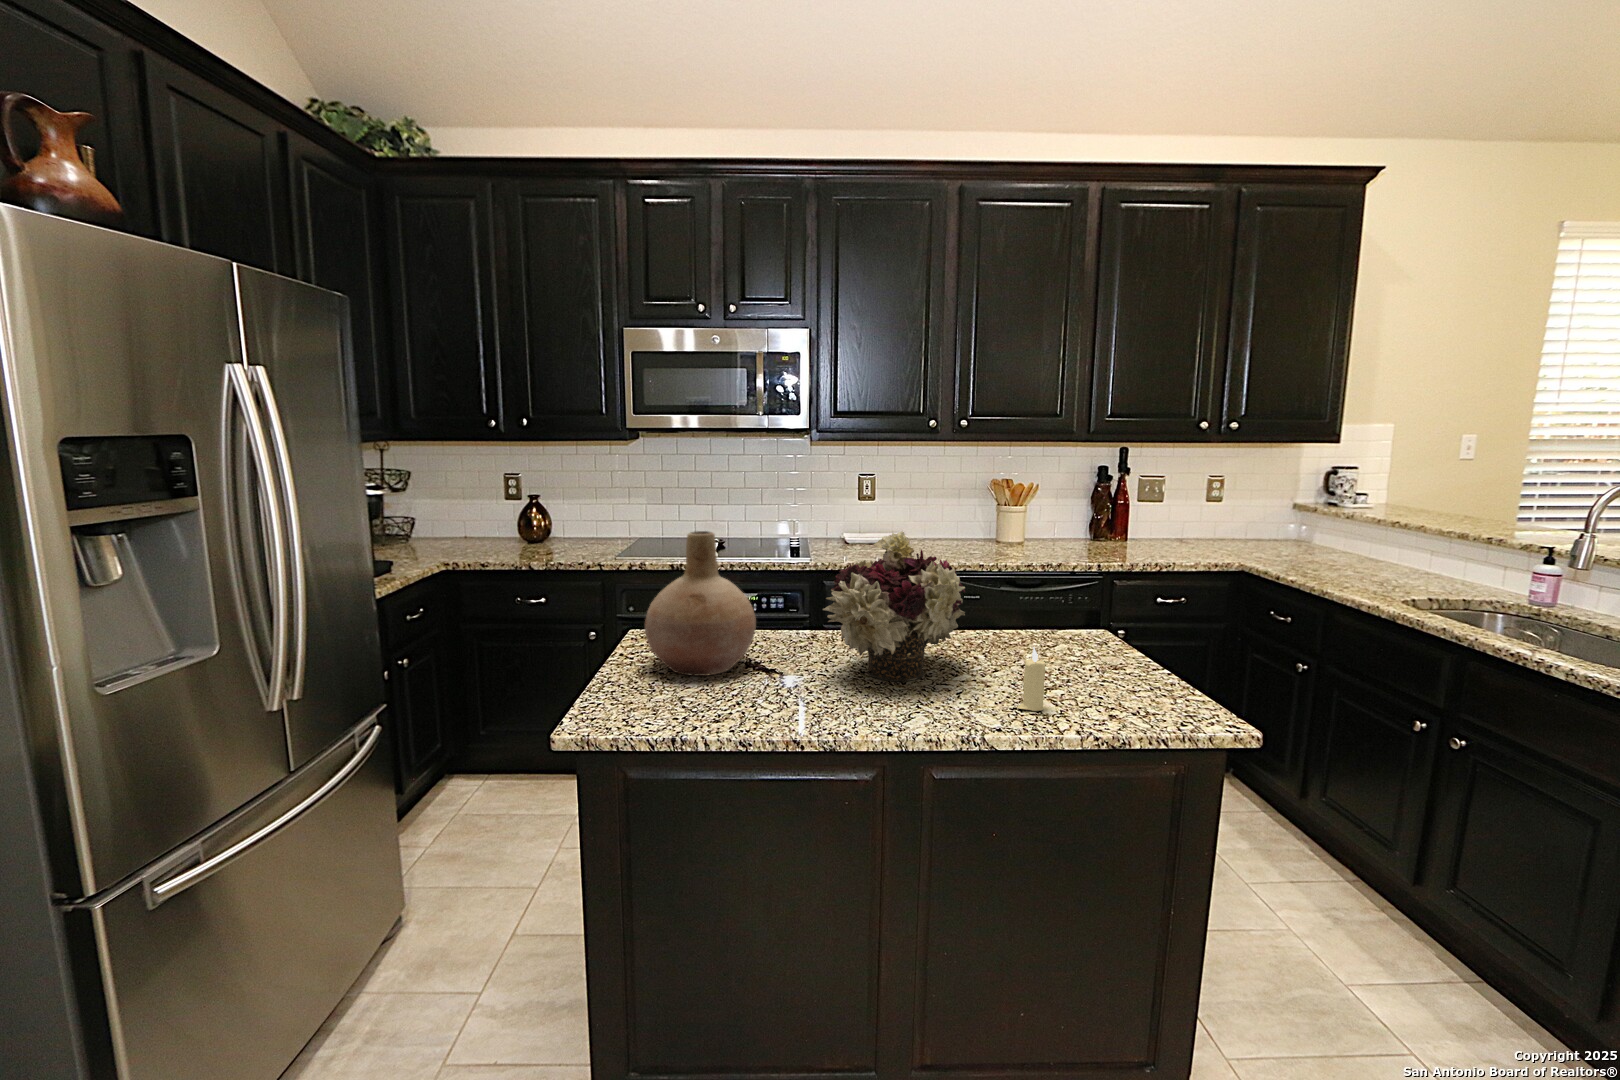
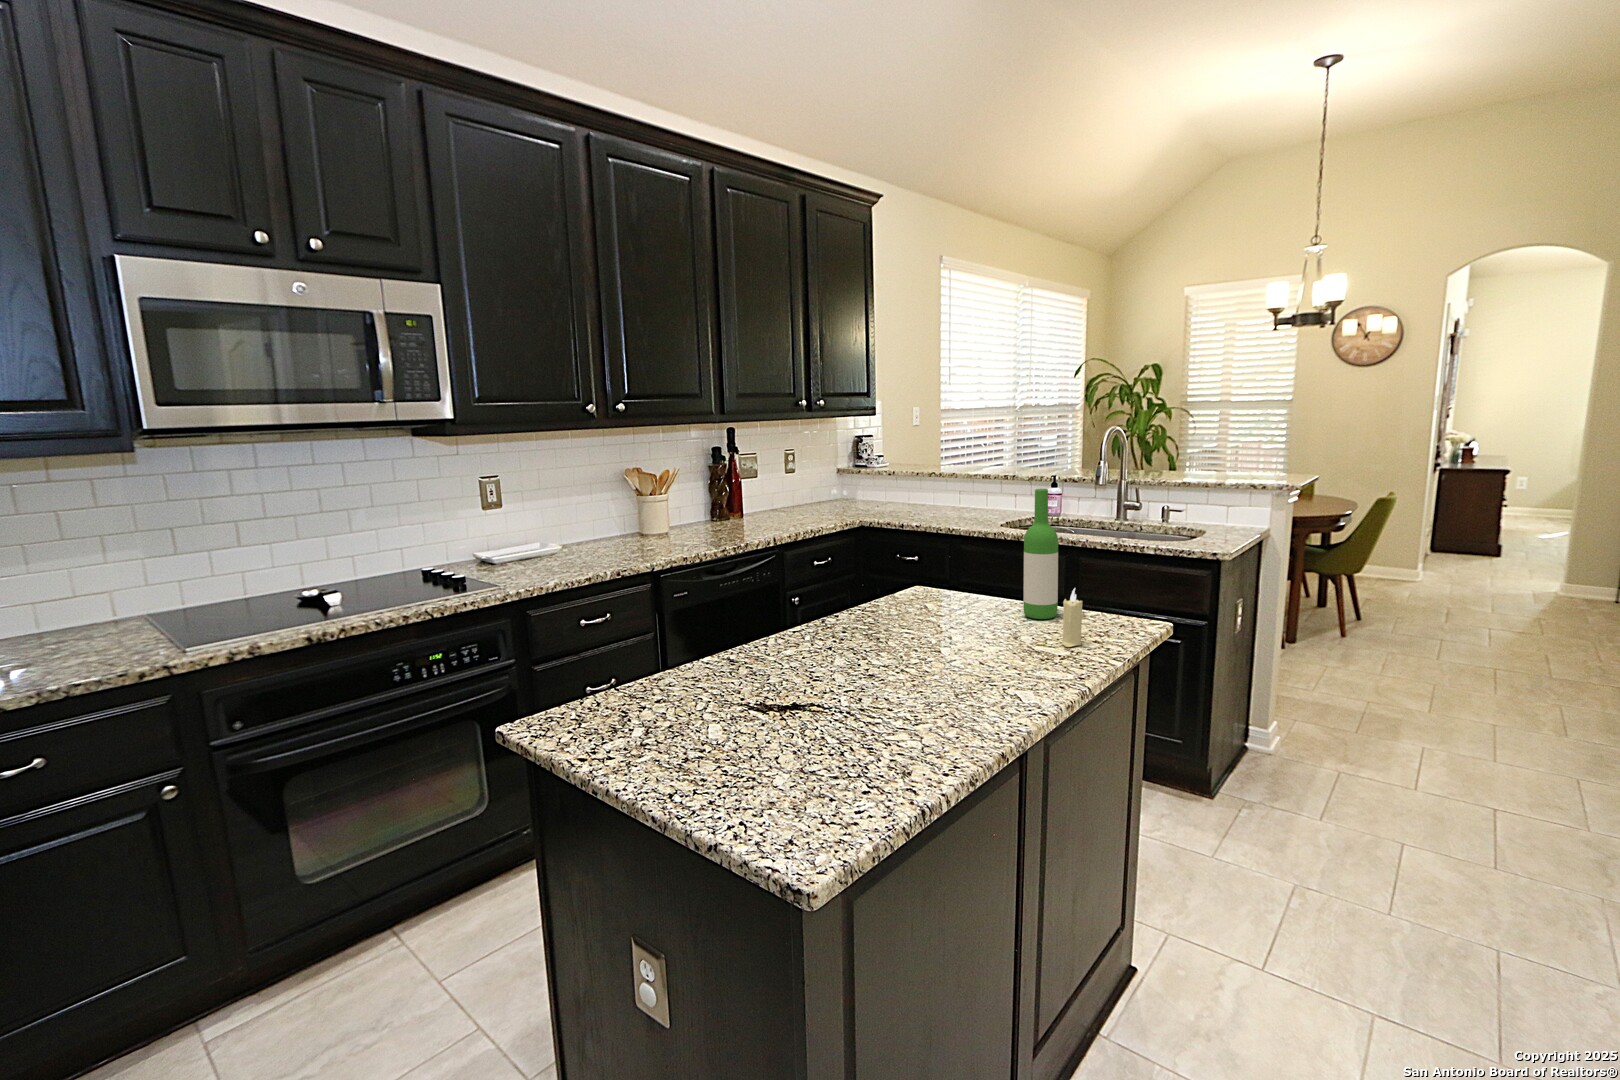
vase: present [645,531,756,676] -> none [679,536,825,729]
flower arrangement: present [823,531,965,681] -> none [843,505,996,664]
wine bottle: none [1075,539,1119,686] -> present [1023,489,1058,619]

